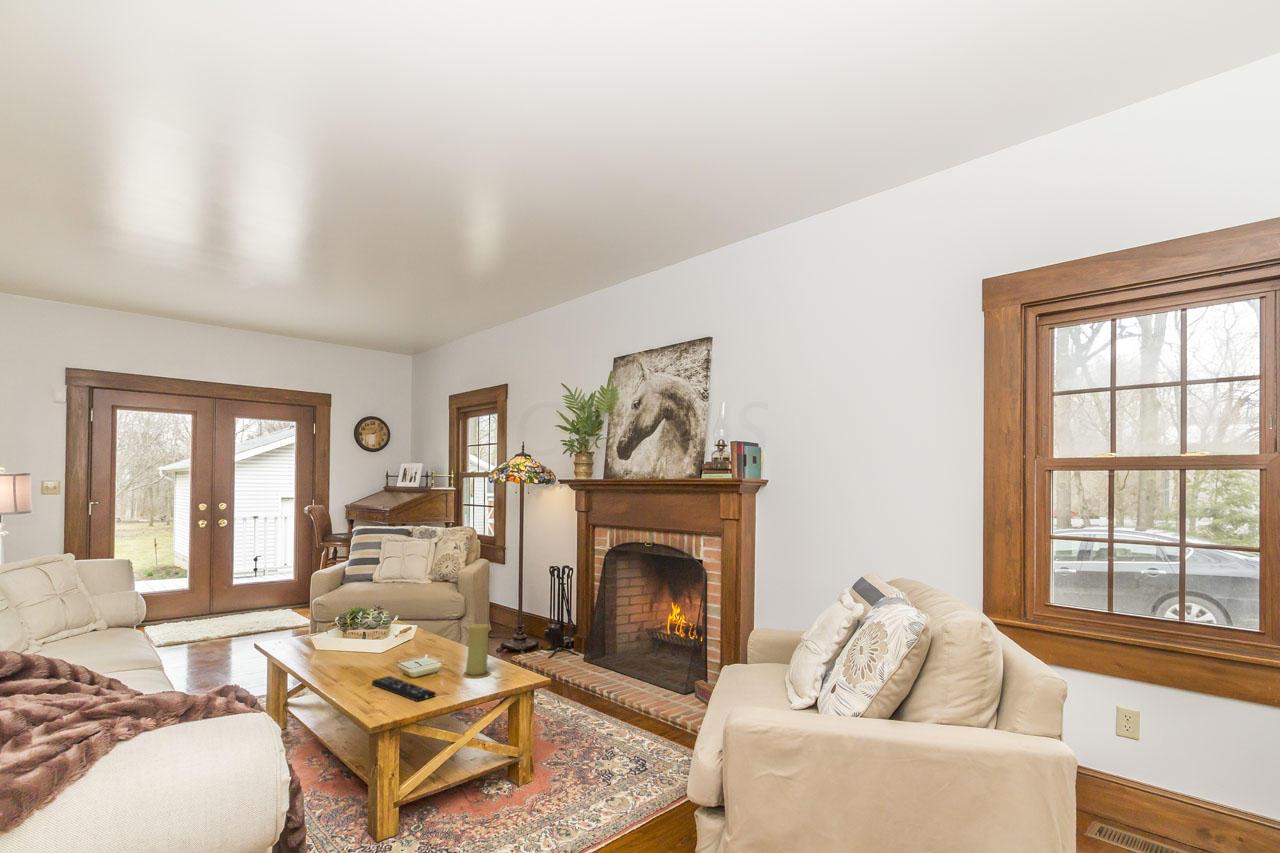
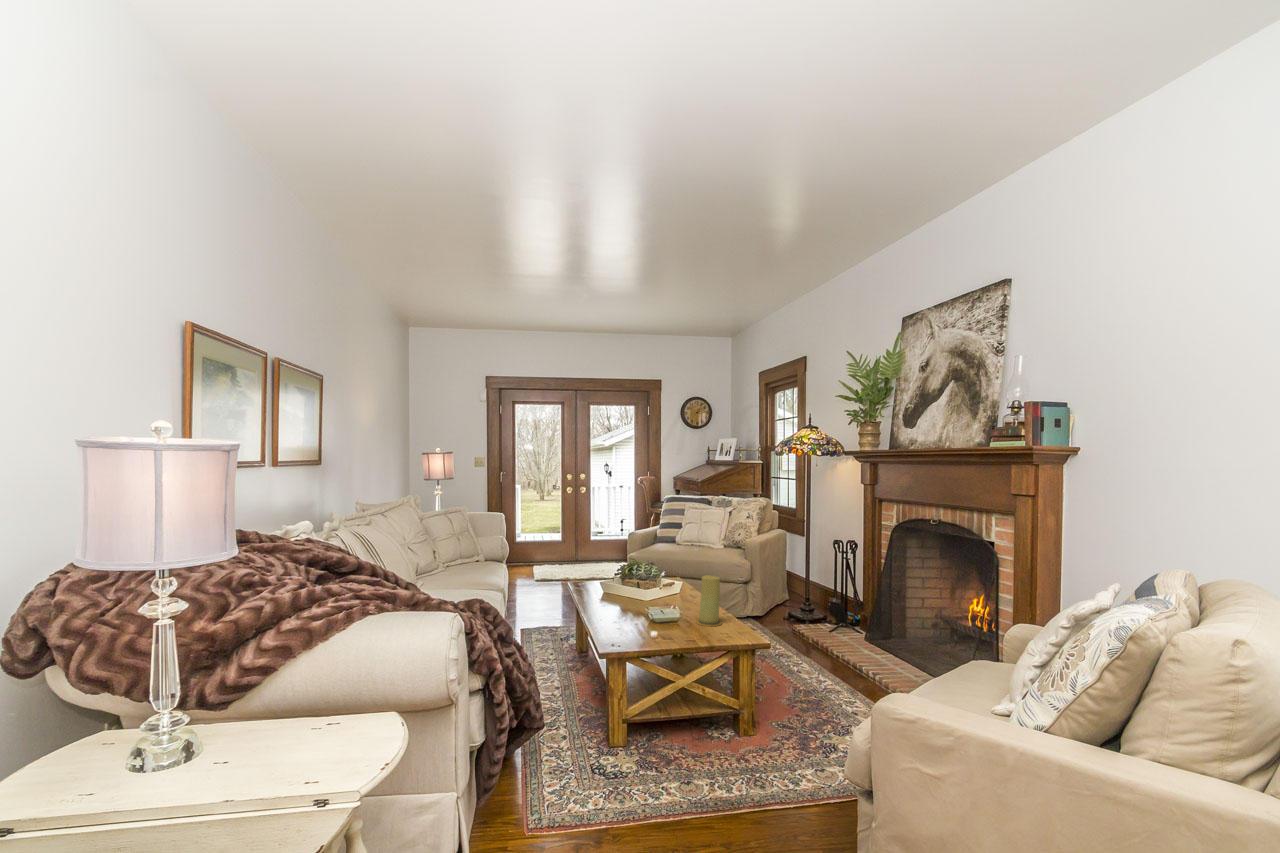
remote control: present [372,676,436,701] -> none [618,612,659,635]

